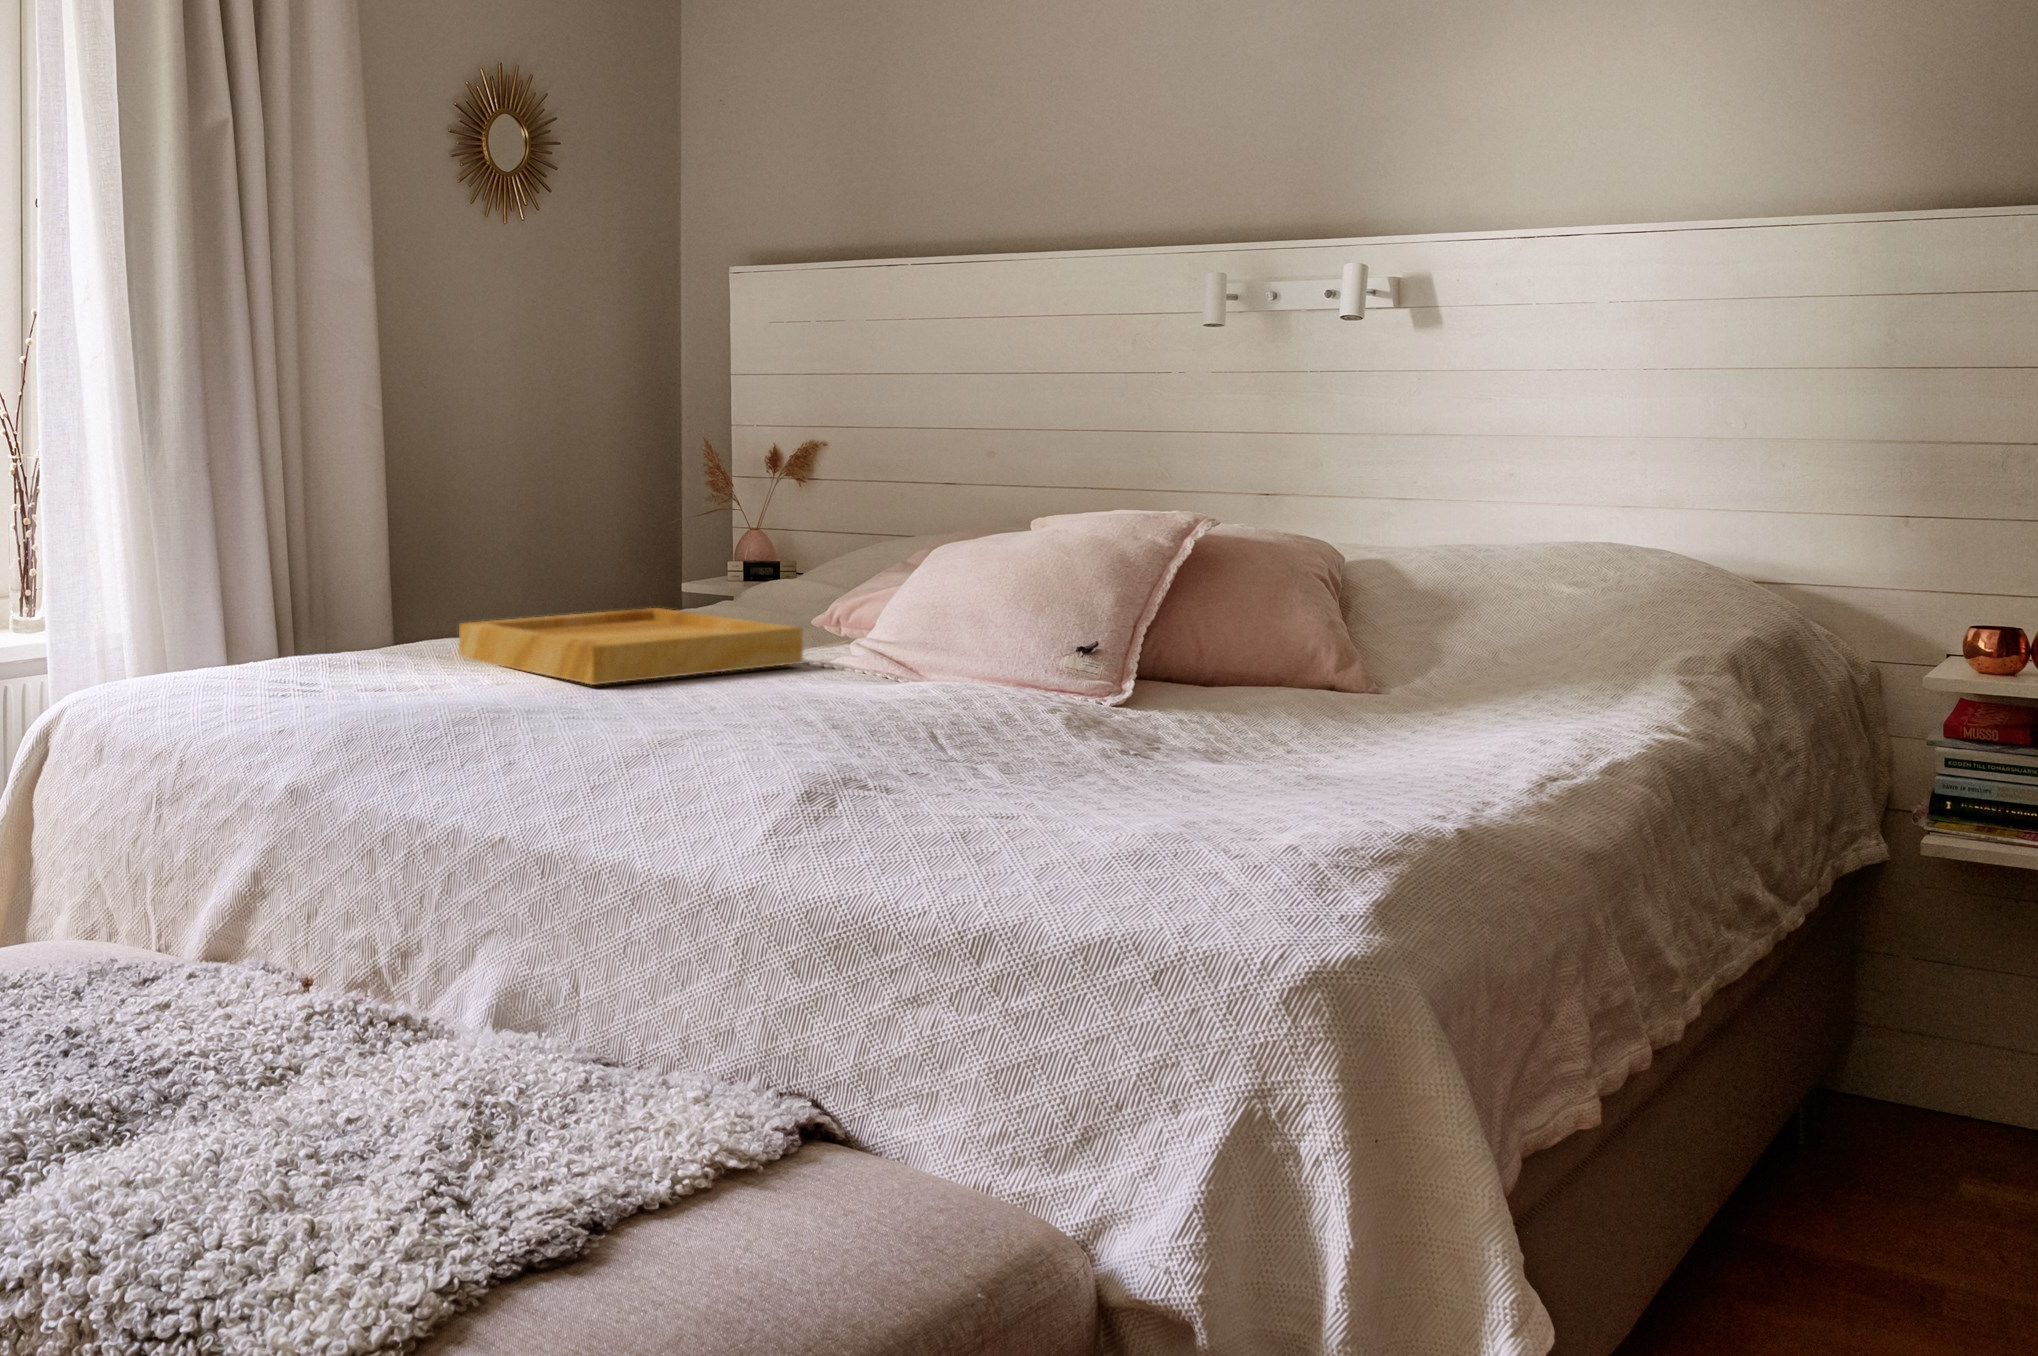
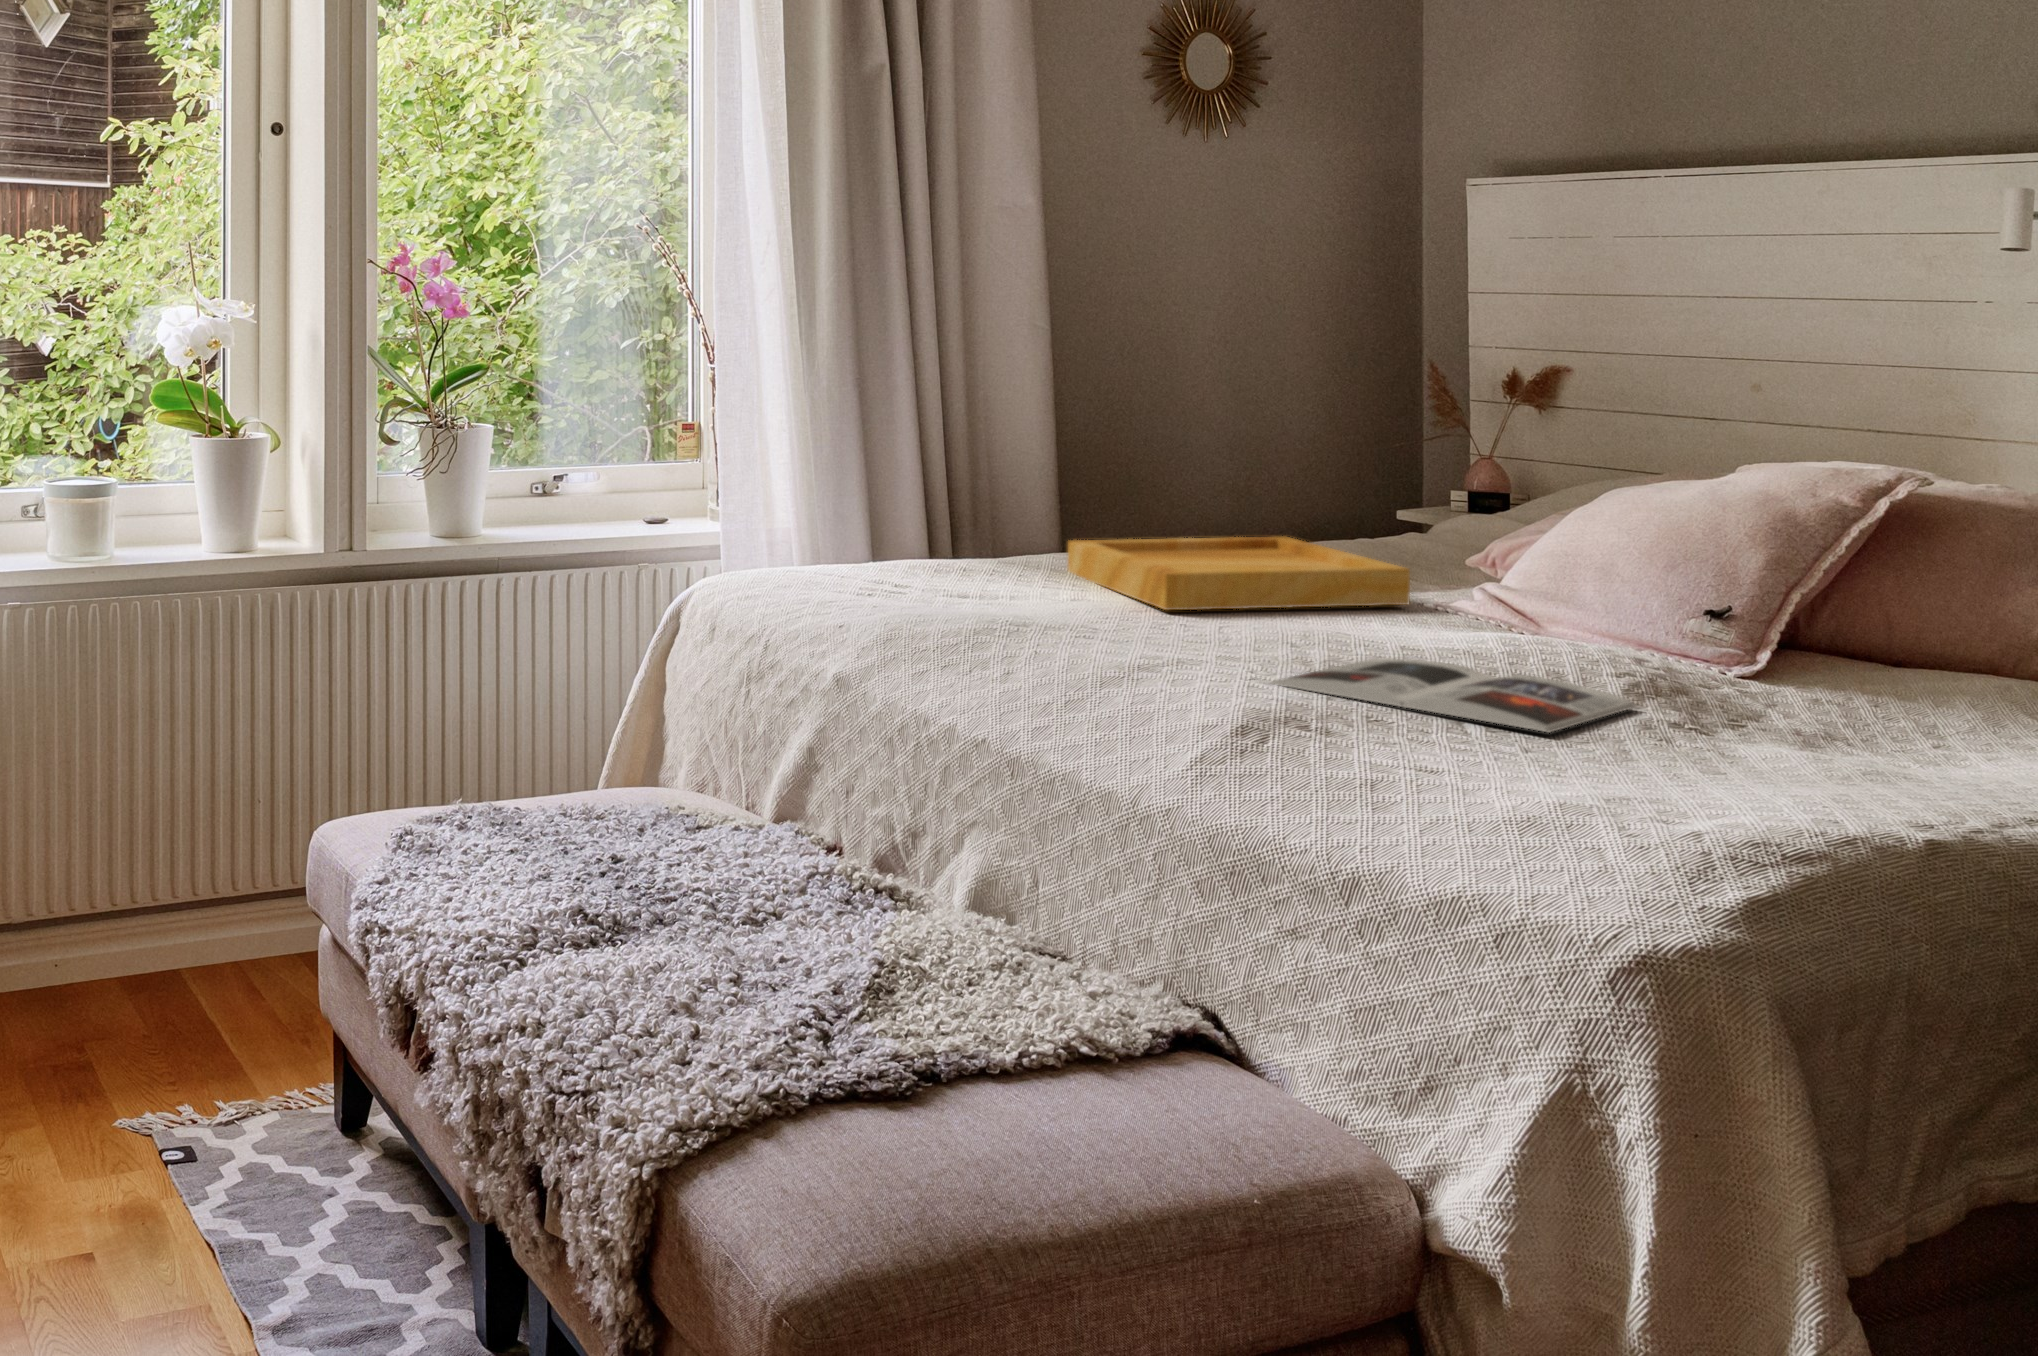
magazine: none [753,710,1079,765] -> present [1272,659,1636,732]

